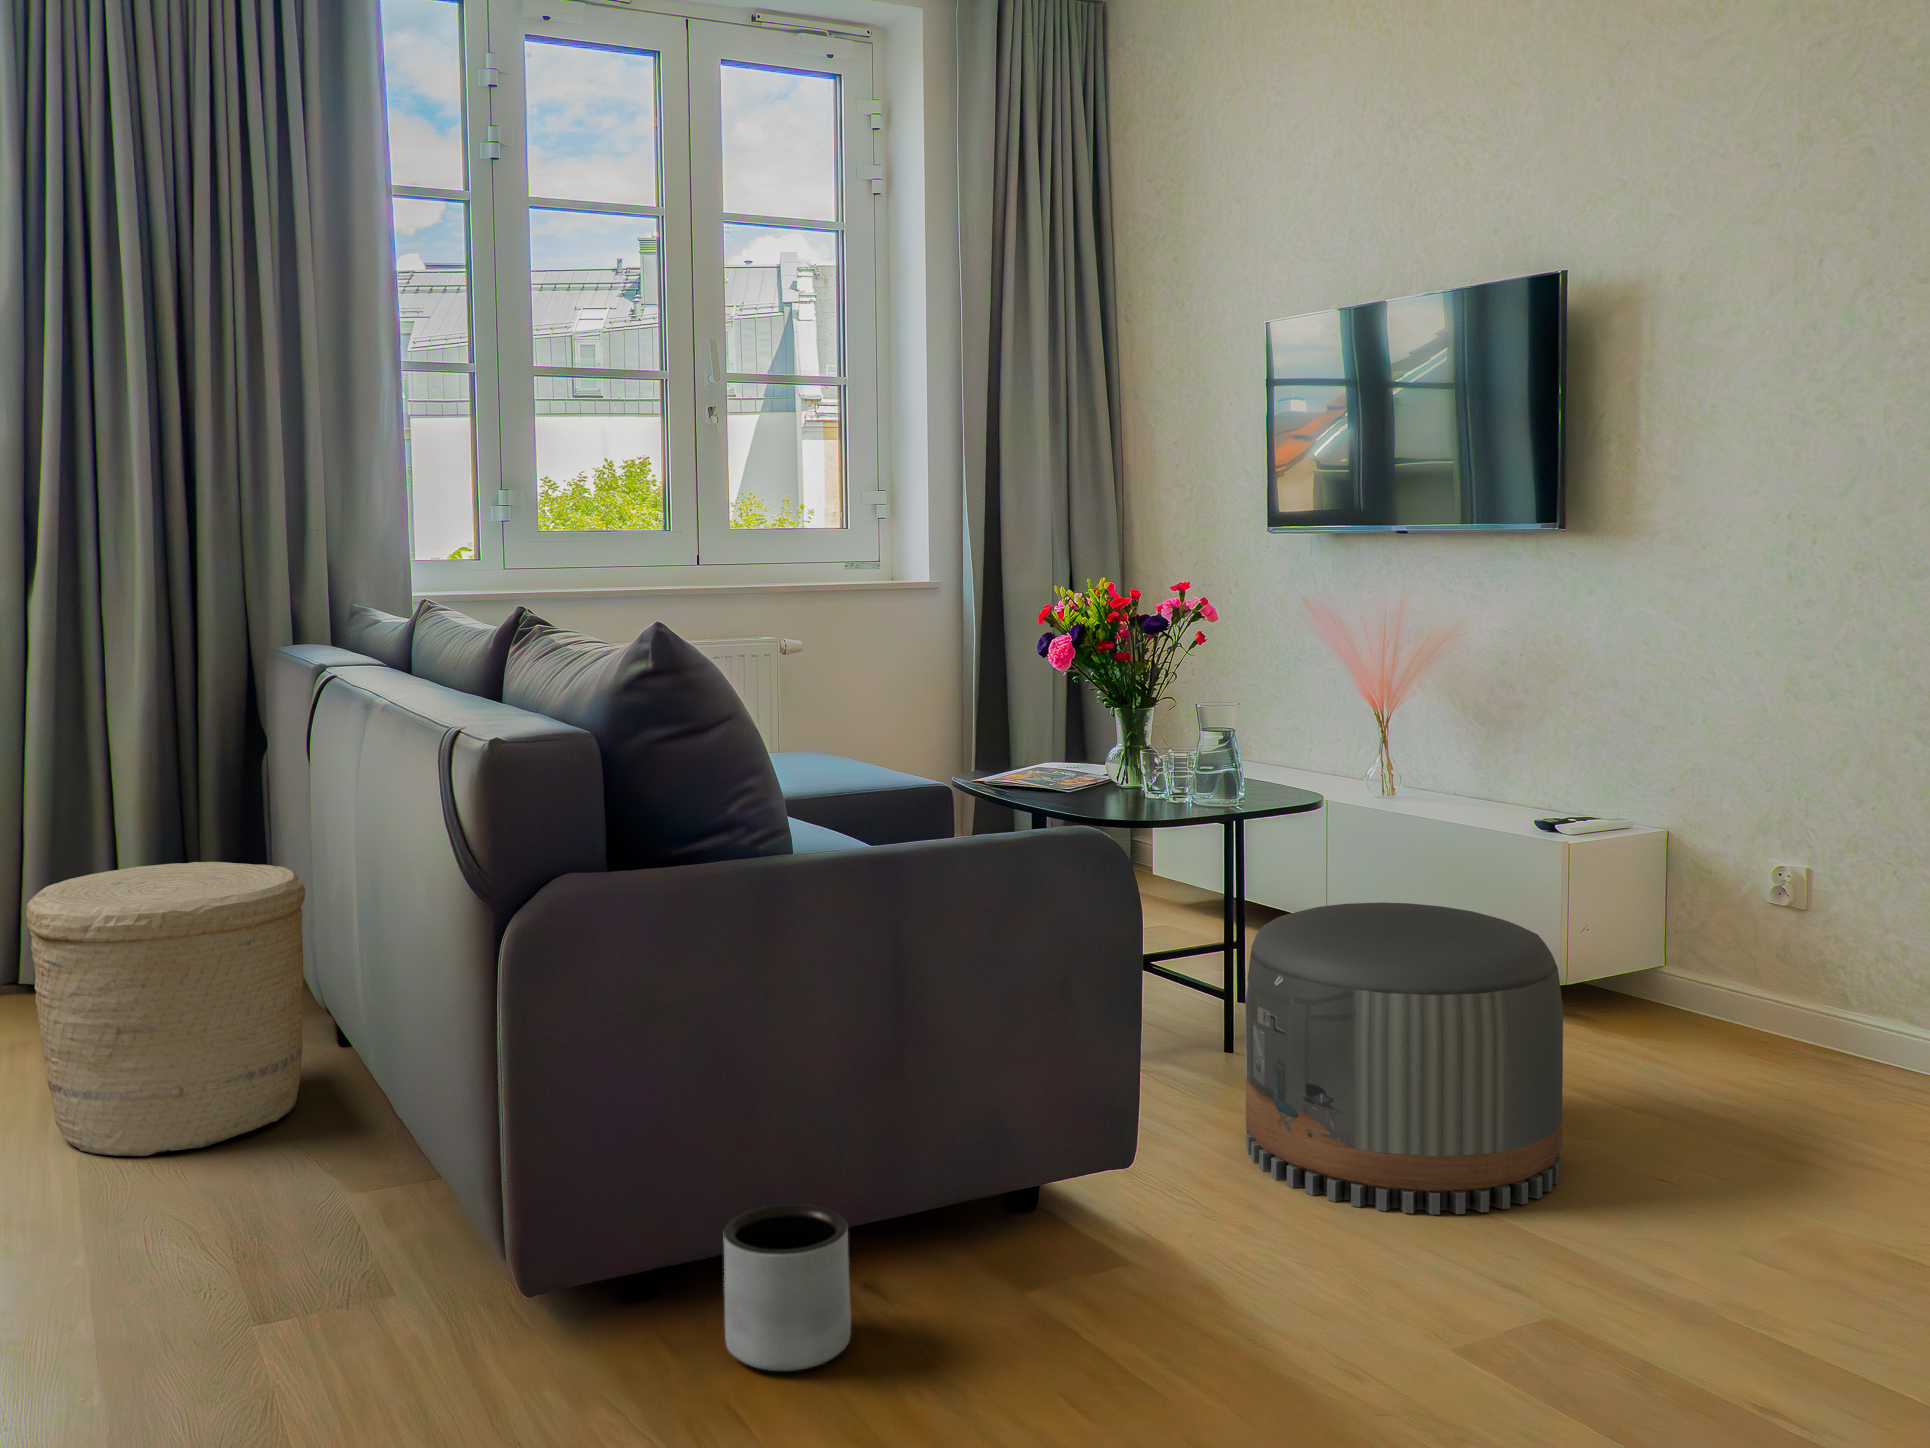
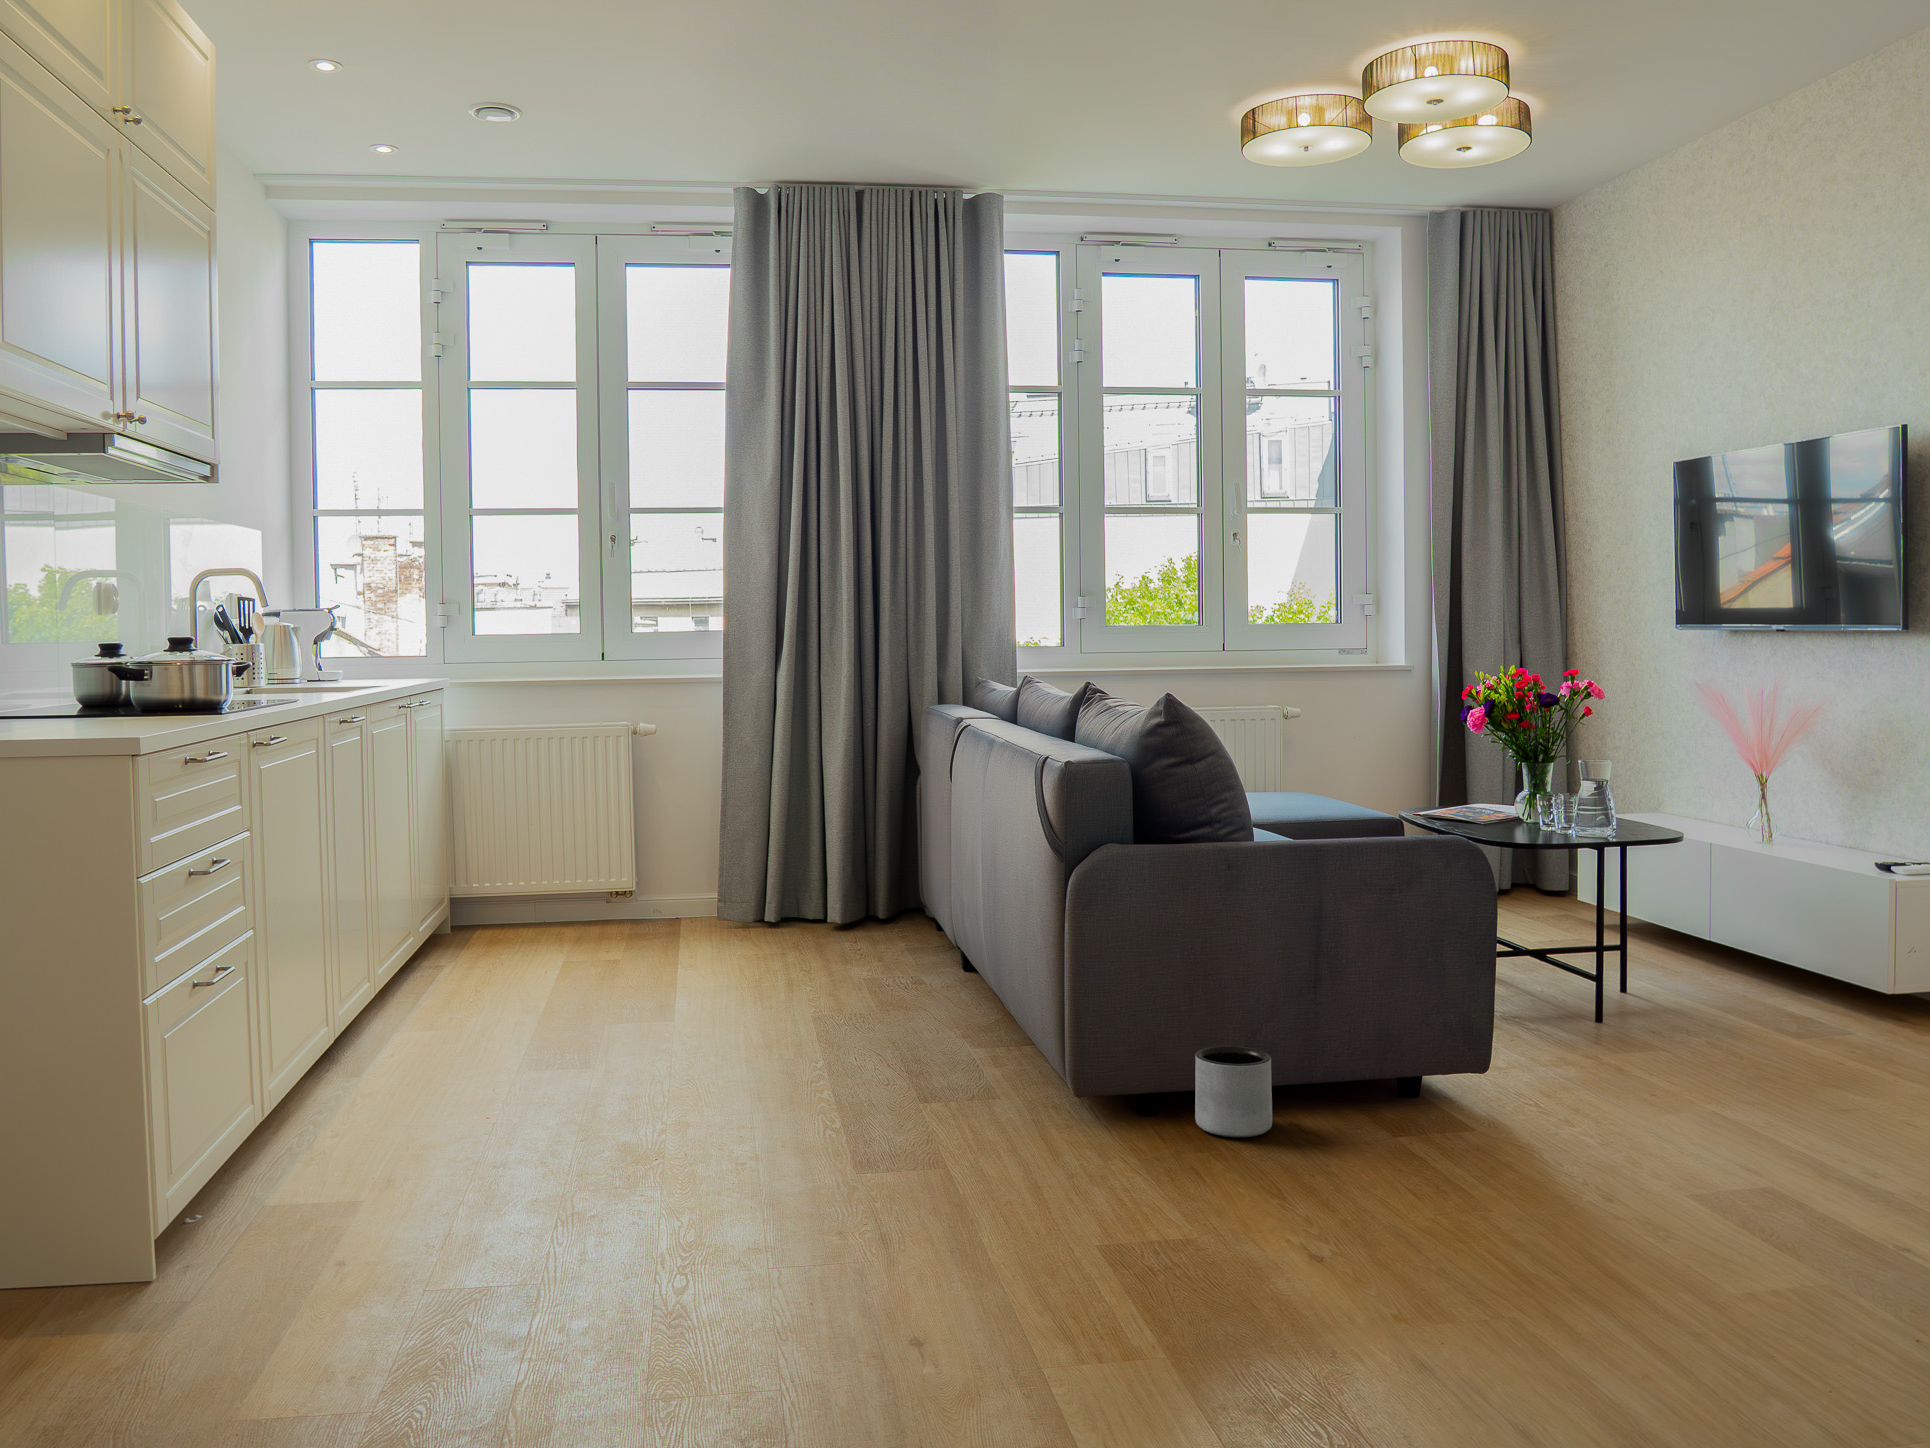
woven basket: present [26,862,305,1156] -> none [796,840,950,1010]
pouf: present [1245,902,1563,1214] -> none [1583,908,1830,1123]

